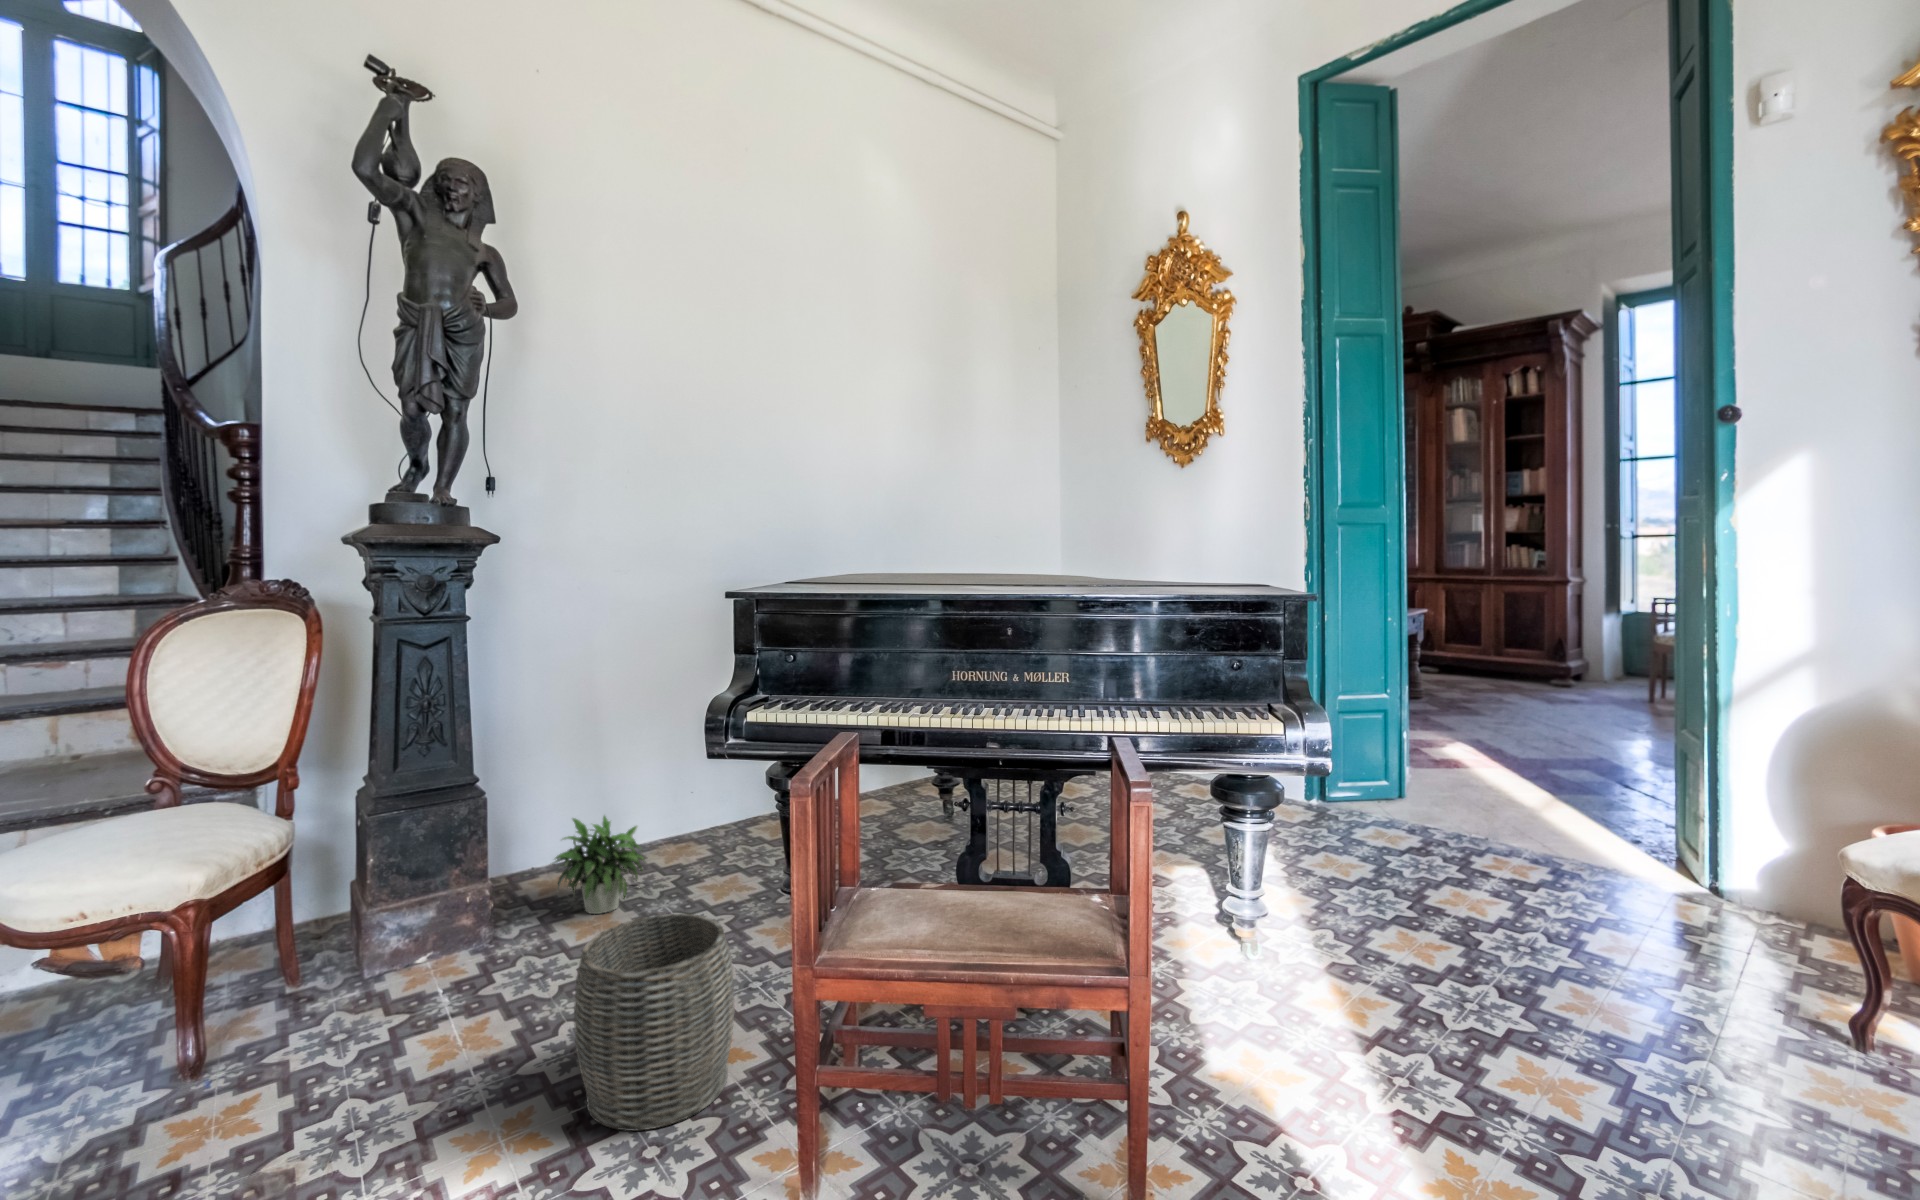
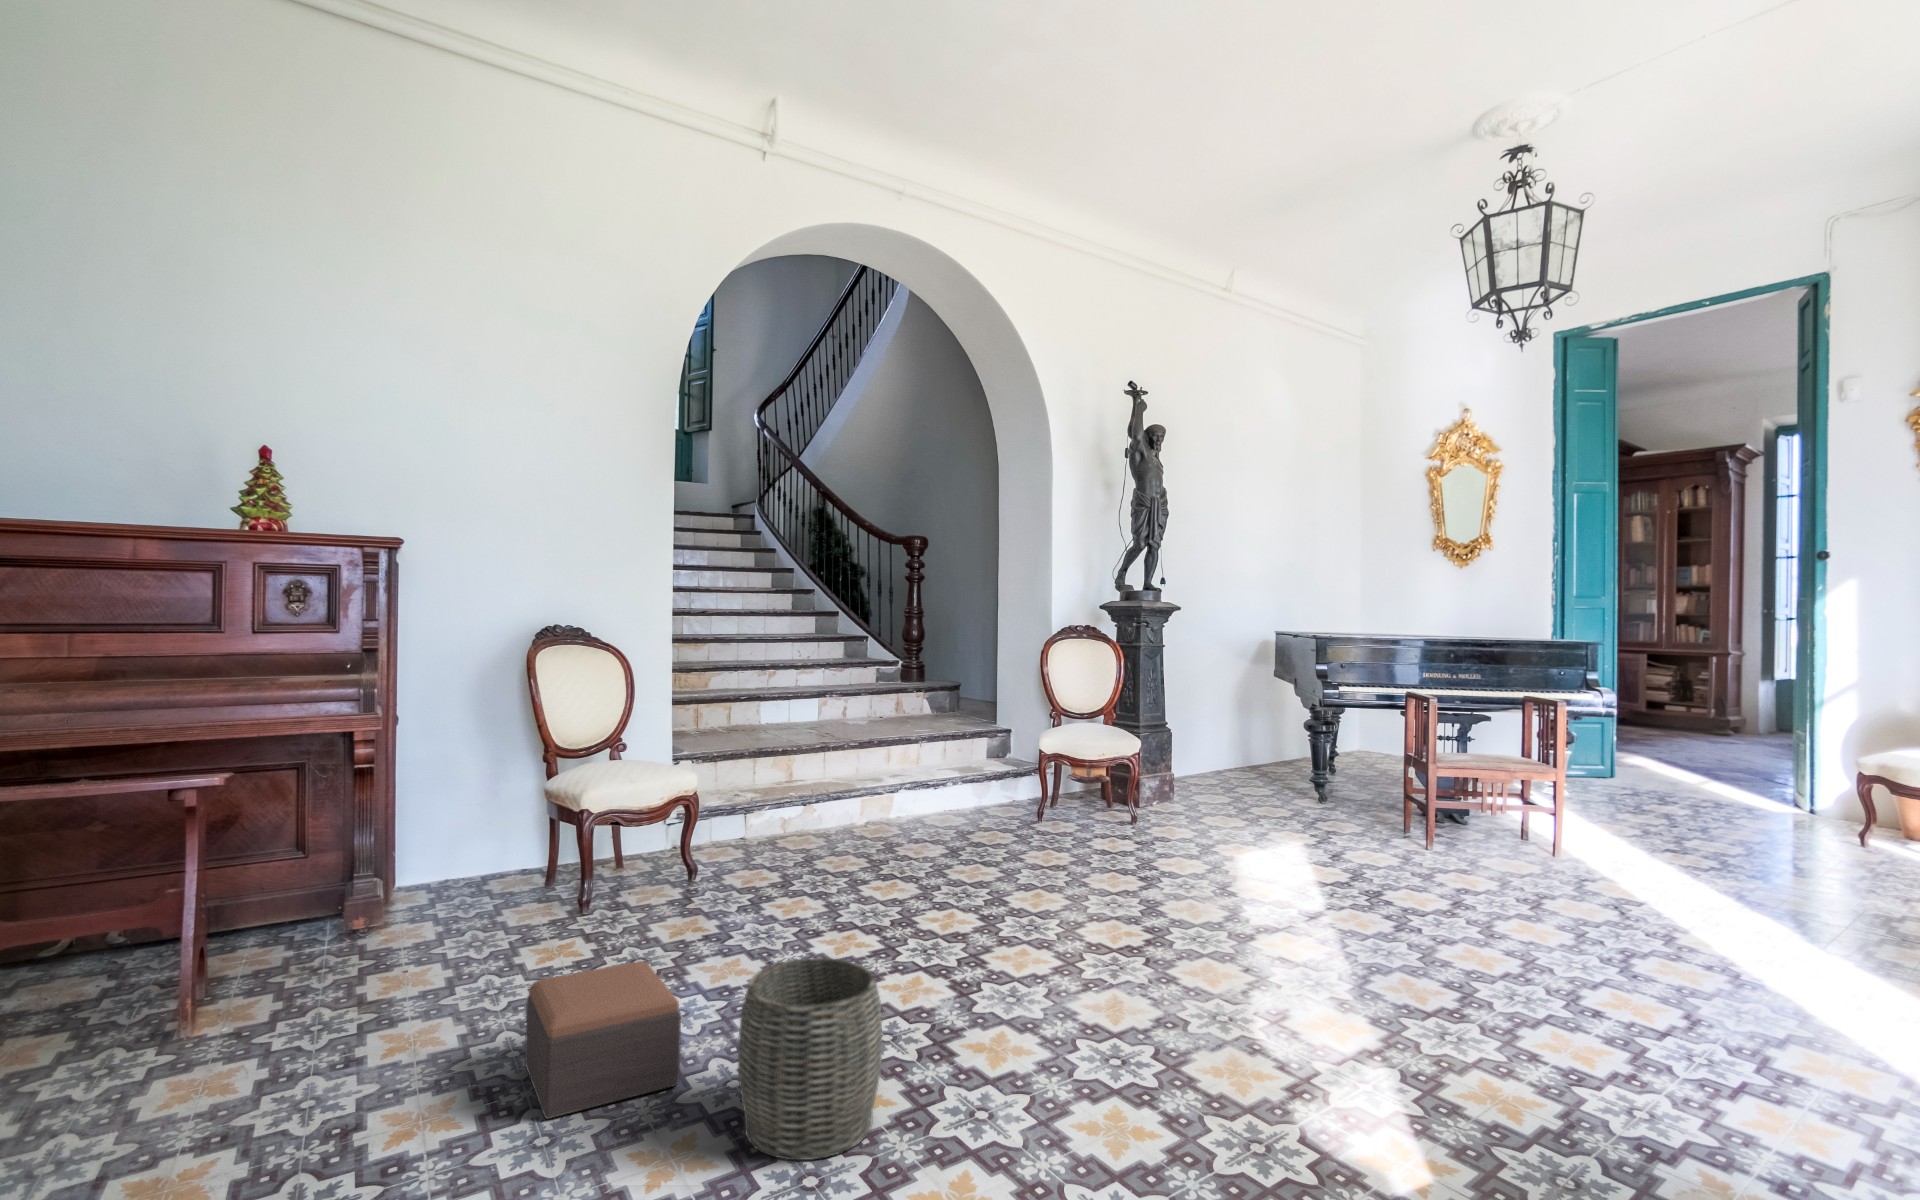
potted plant: present [554,816,645,914] -> none [686,863,774,961]
footstool: none [348,928,522,1109] -> present [525,961,681,1119]

